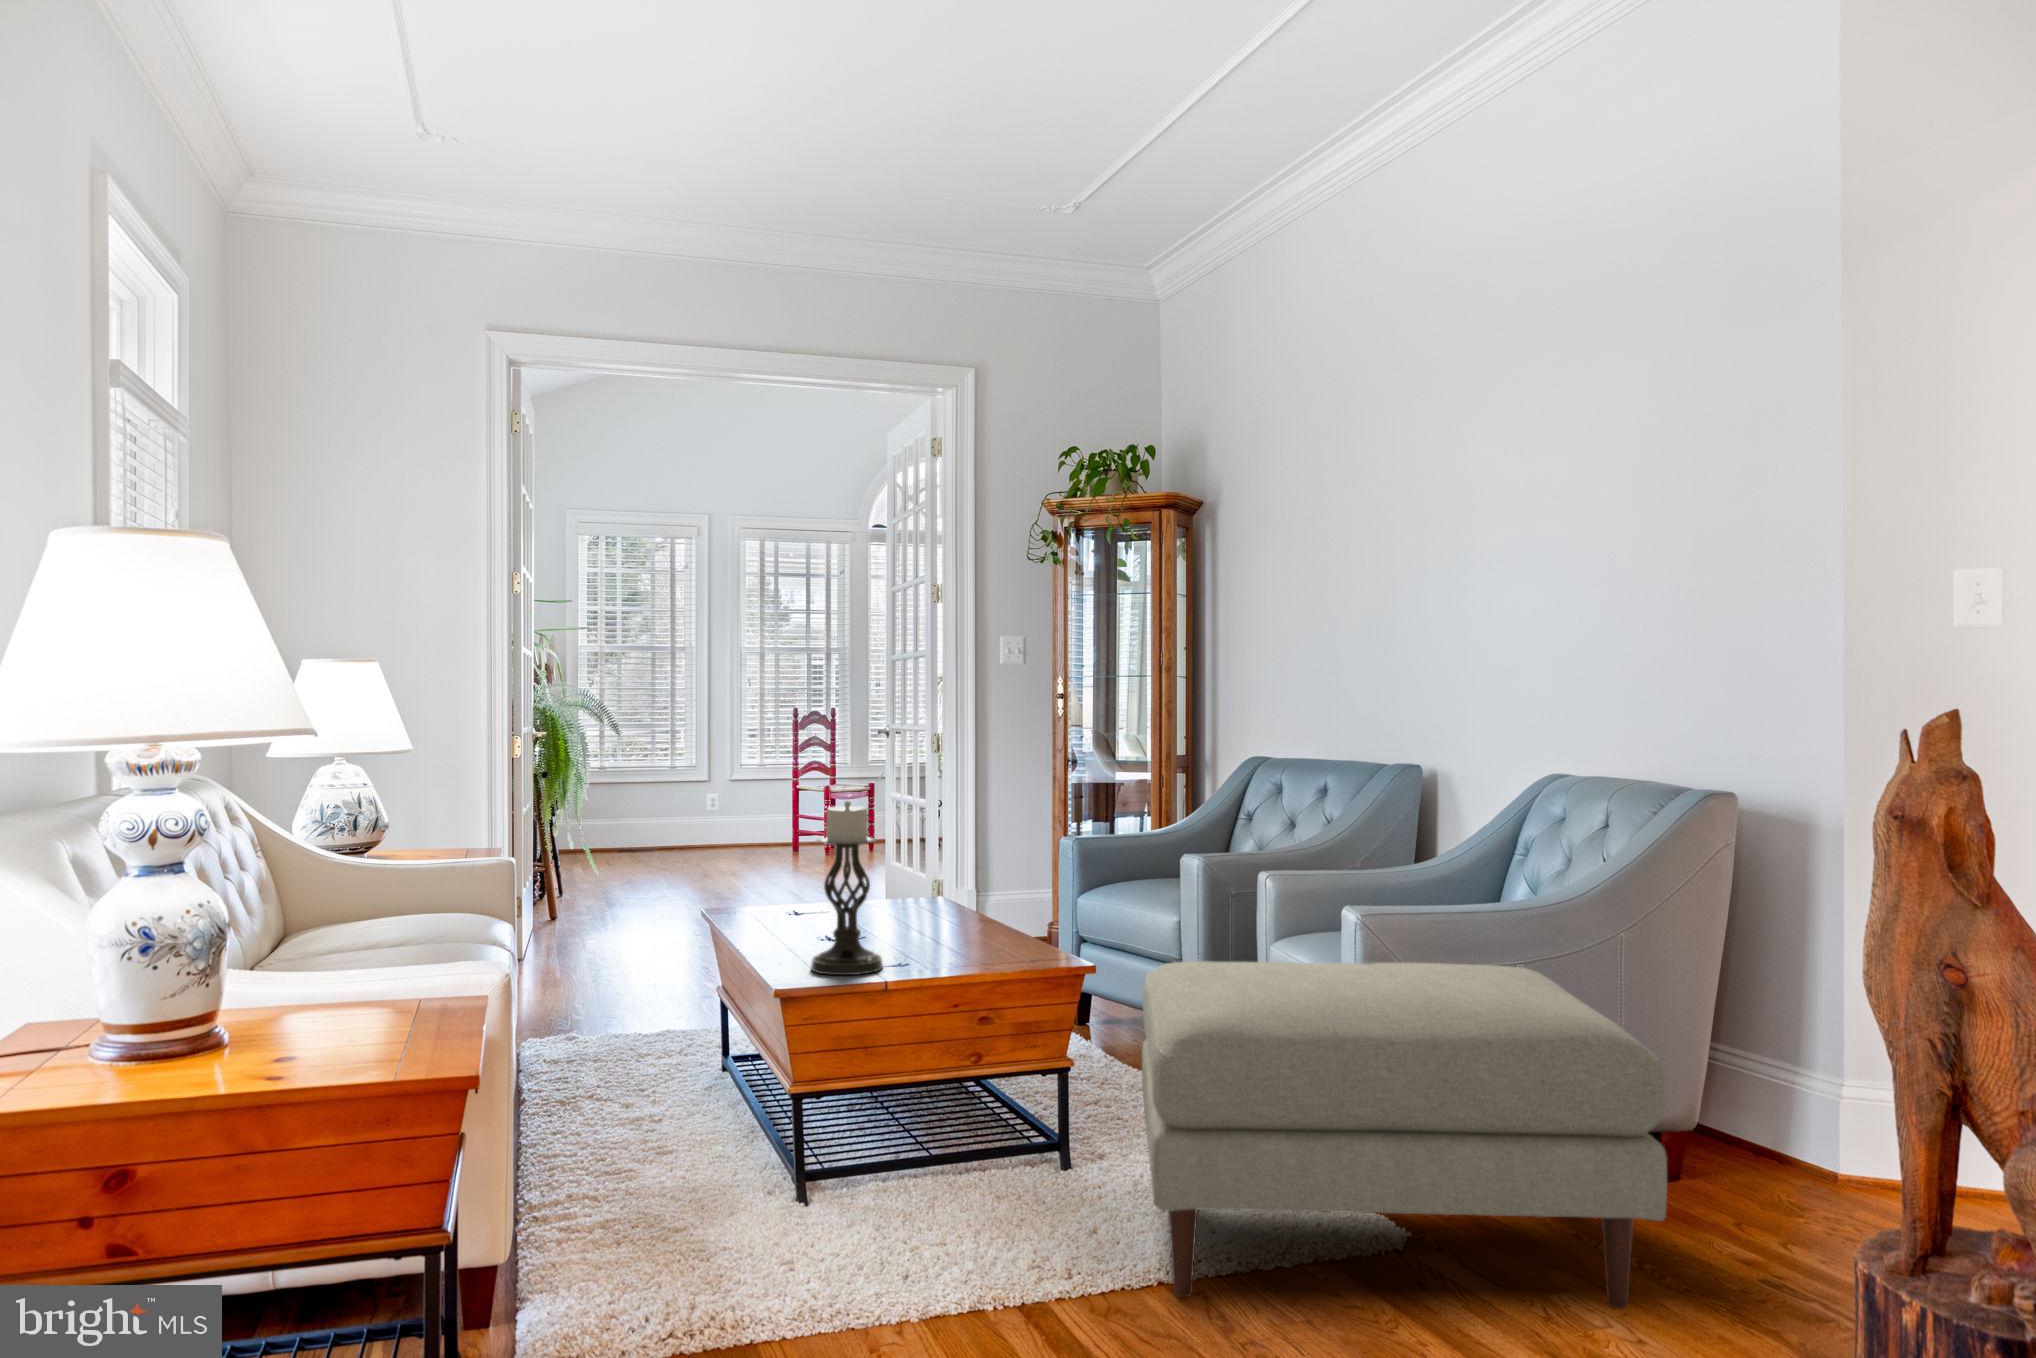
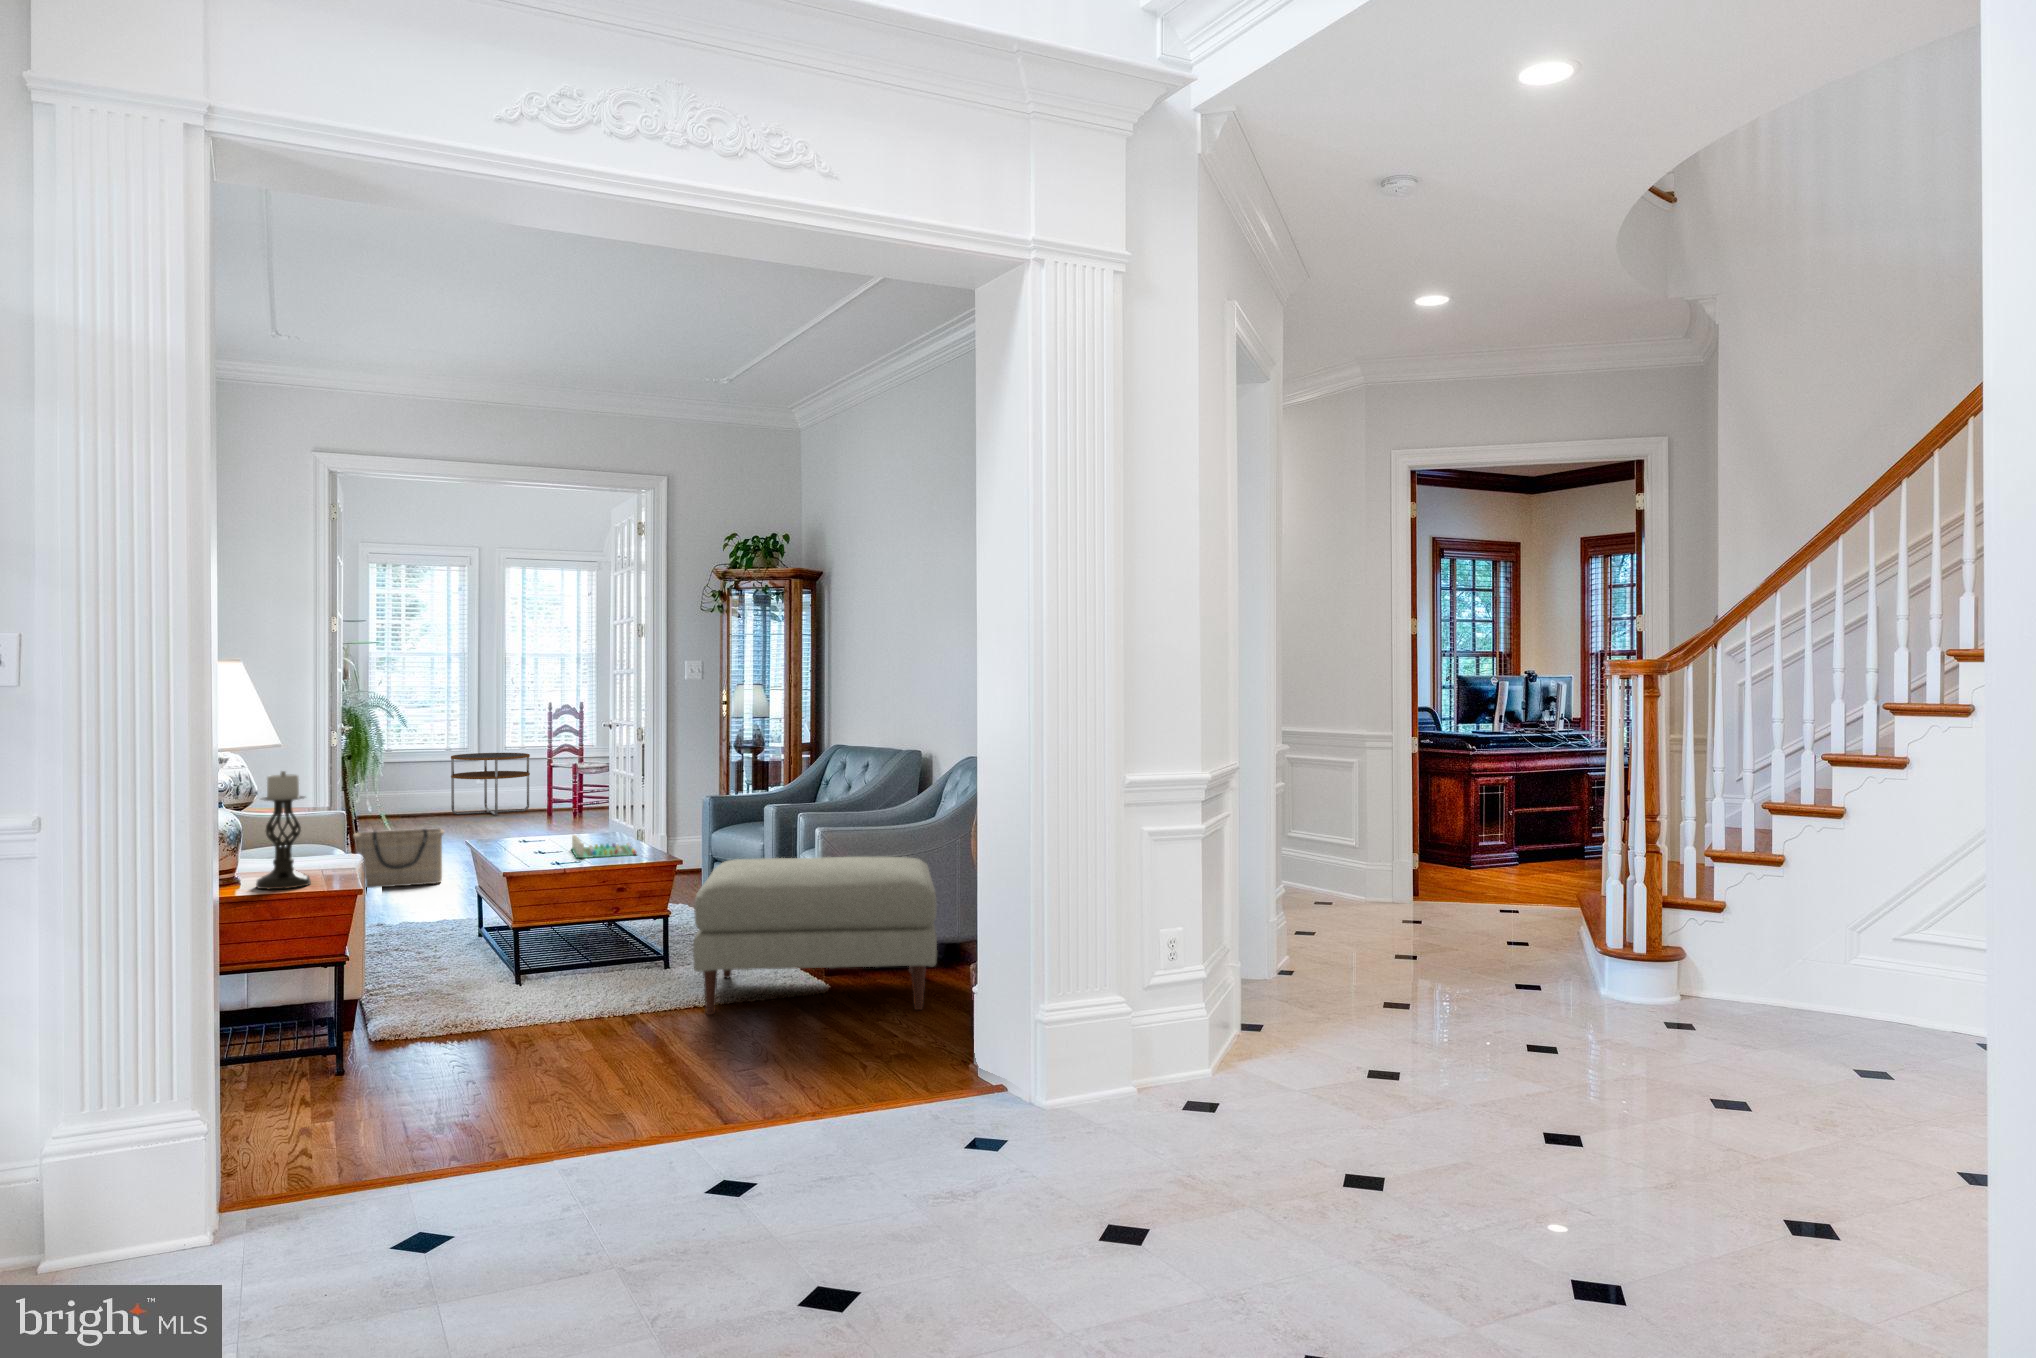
side table: none [674,771,771,853] -> present [451,753,530,816]
candle holder: present [811,801,883,975] -> present [256,771,311,889]
basket: none [541,875,666,960] -> present [353,828,444,888]
board game: none [870,901,988,946] -> present [572,835,636,858]

